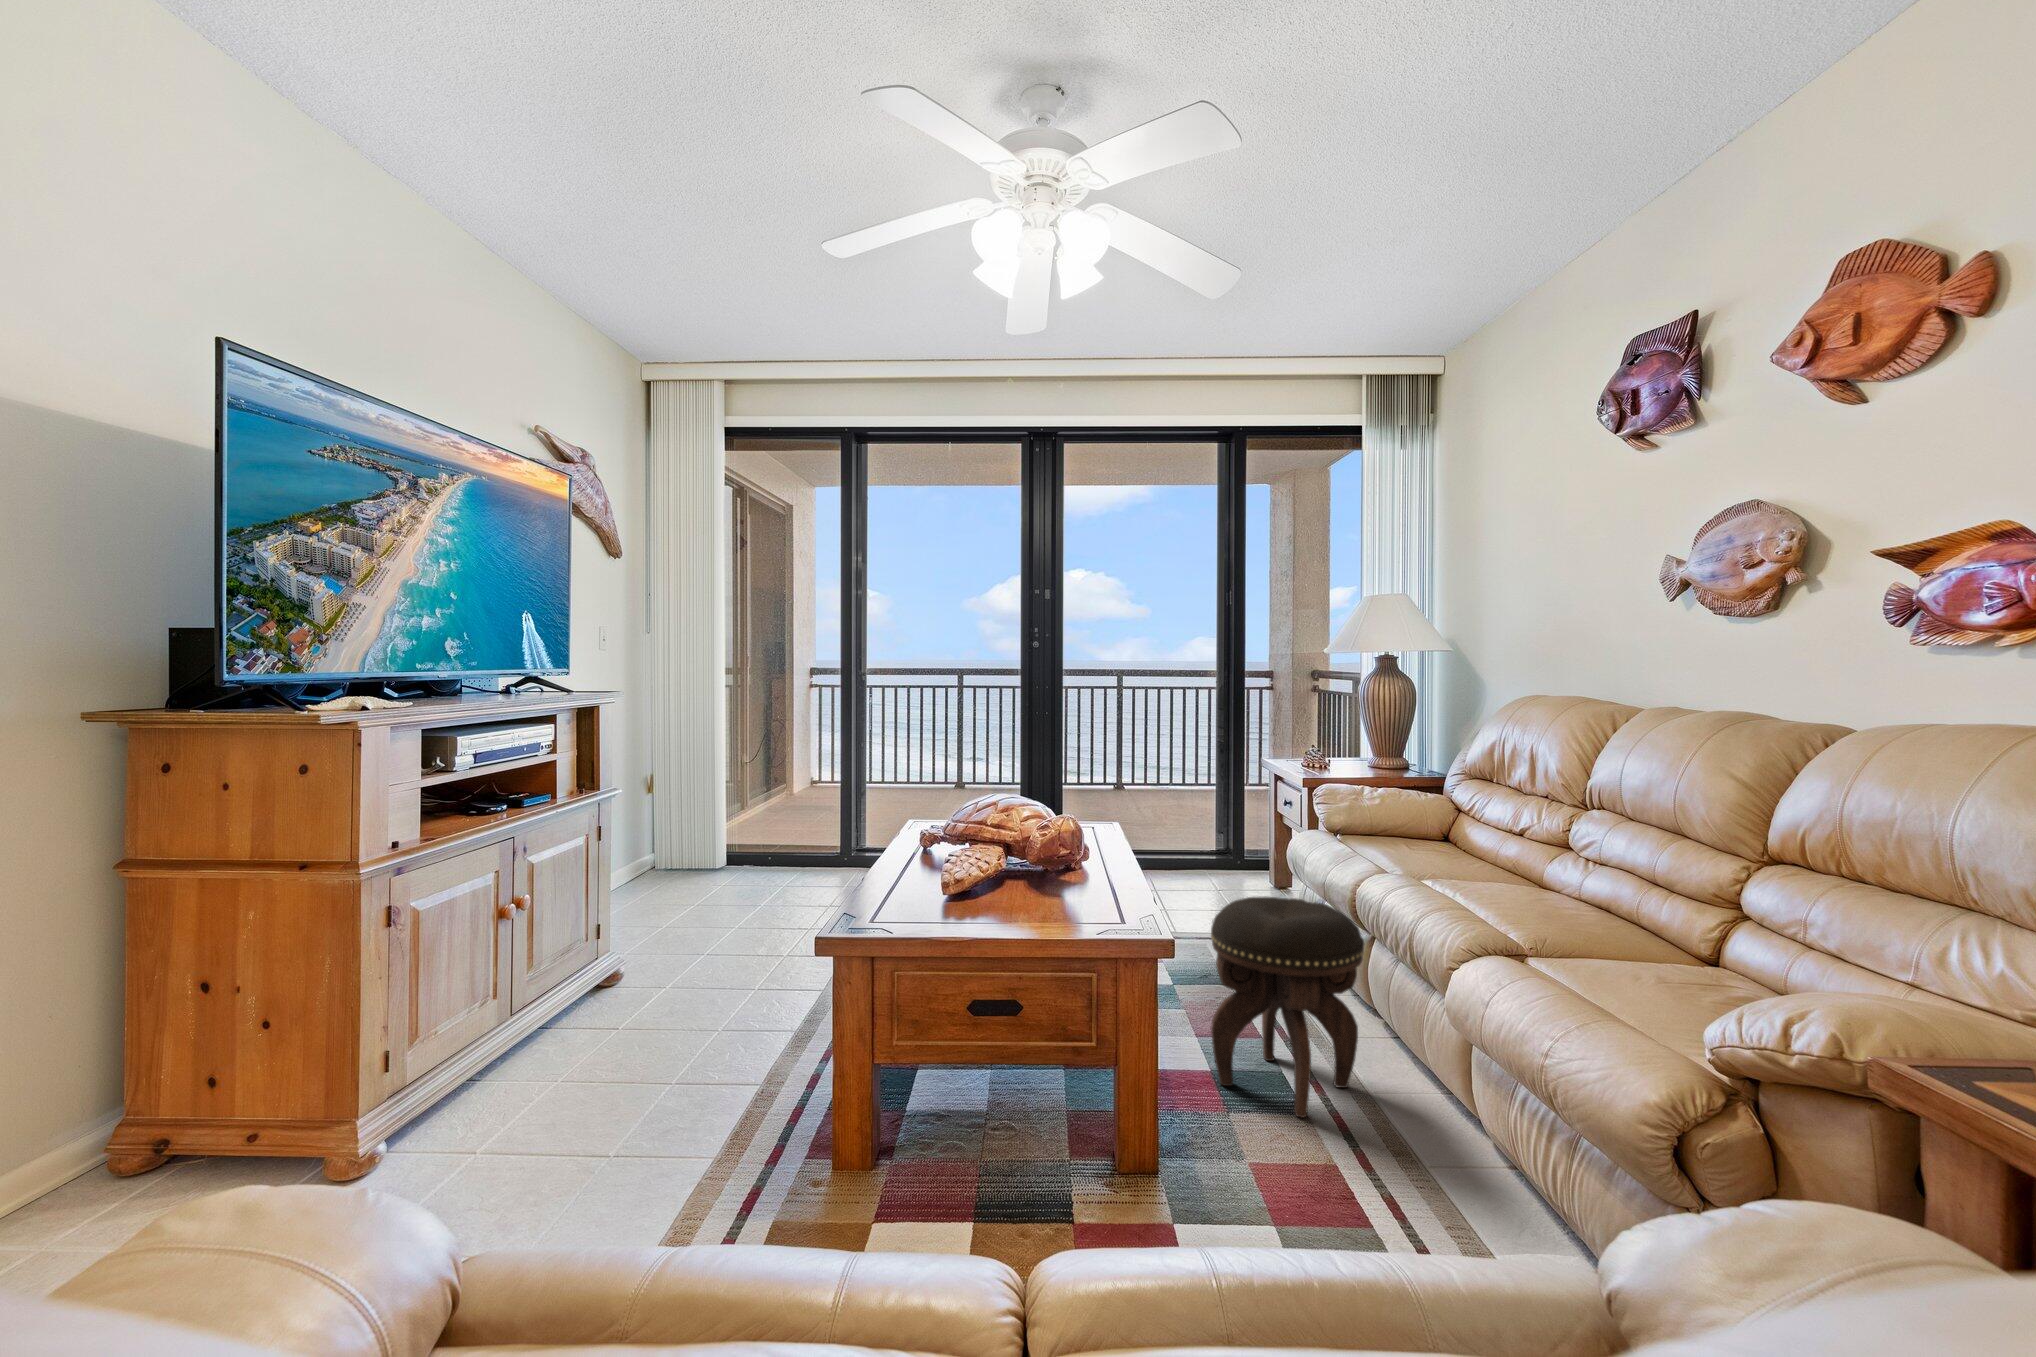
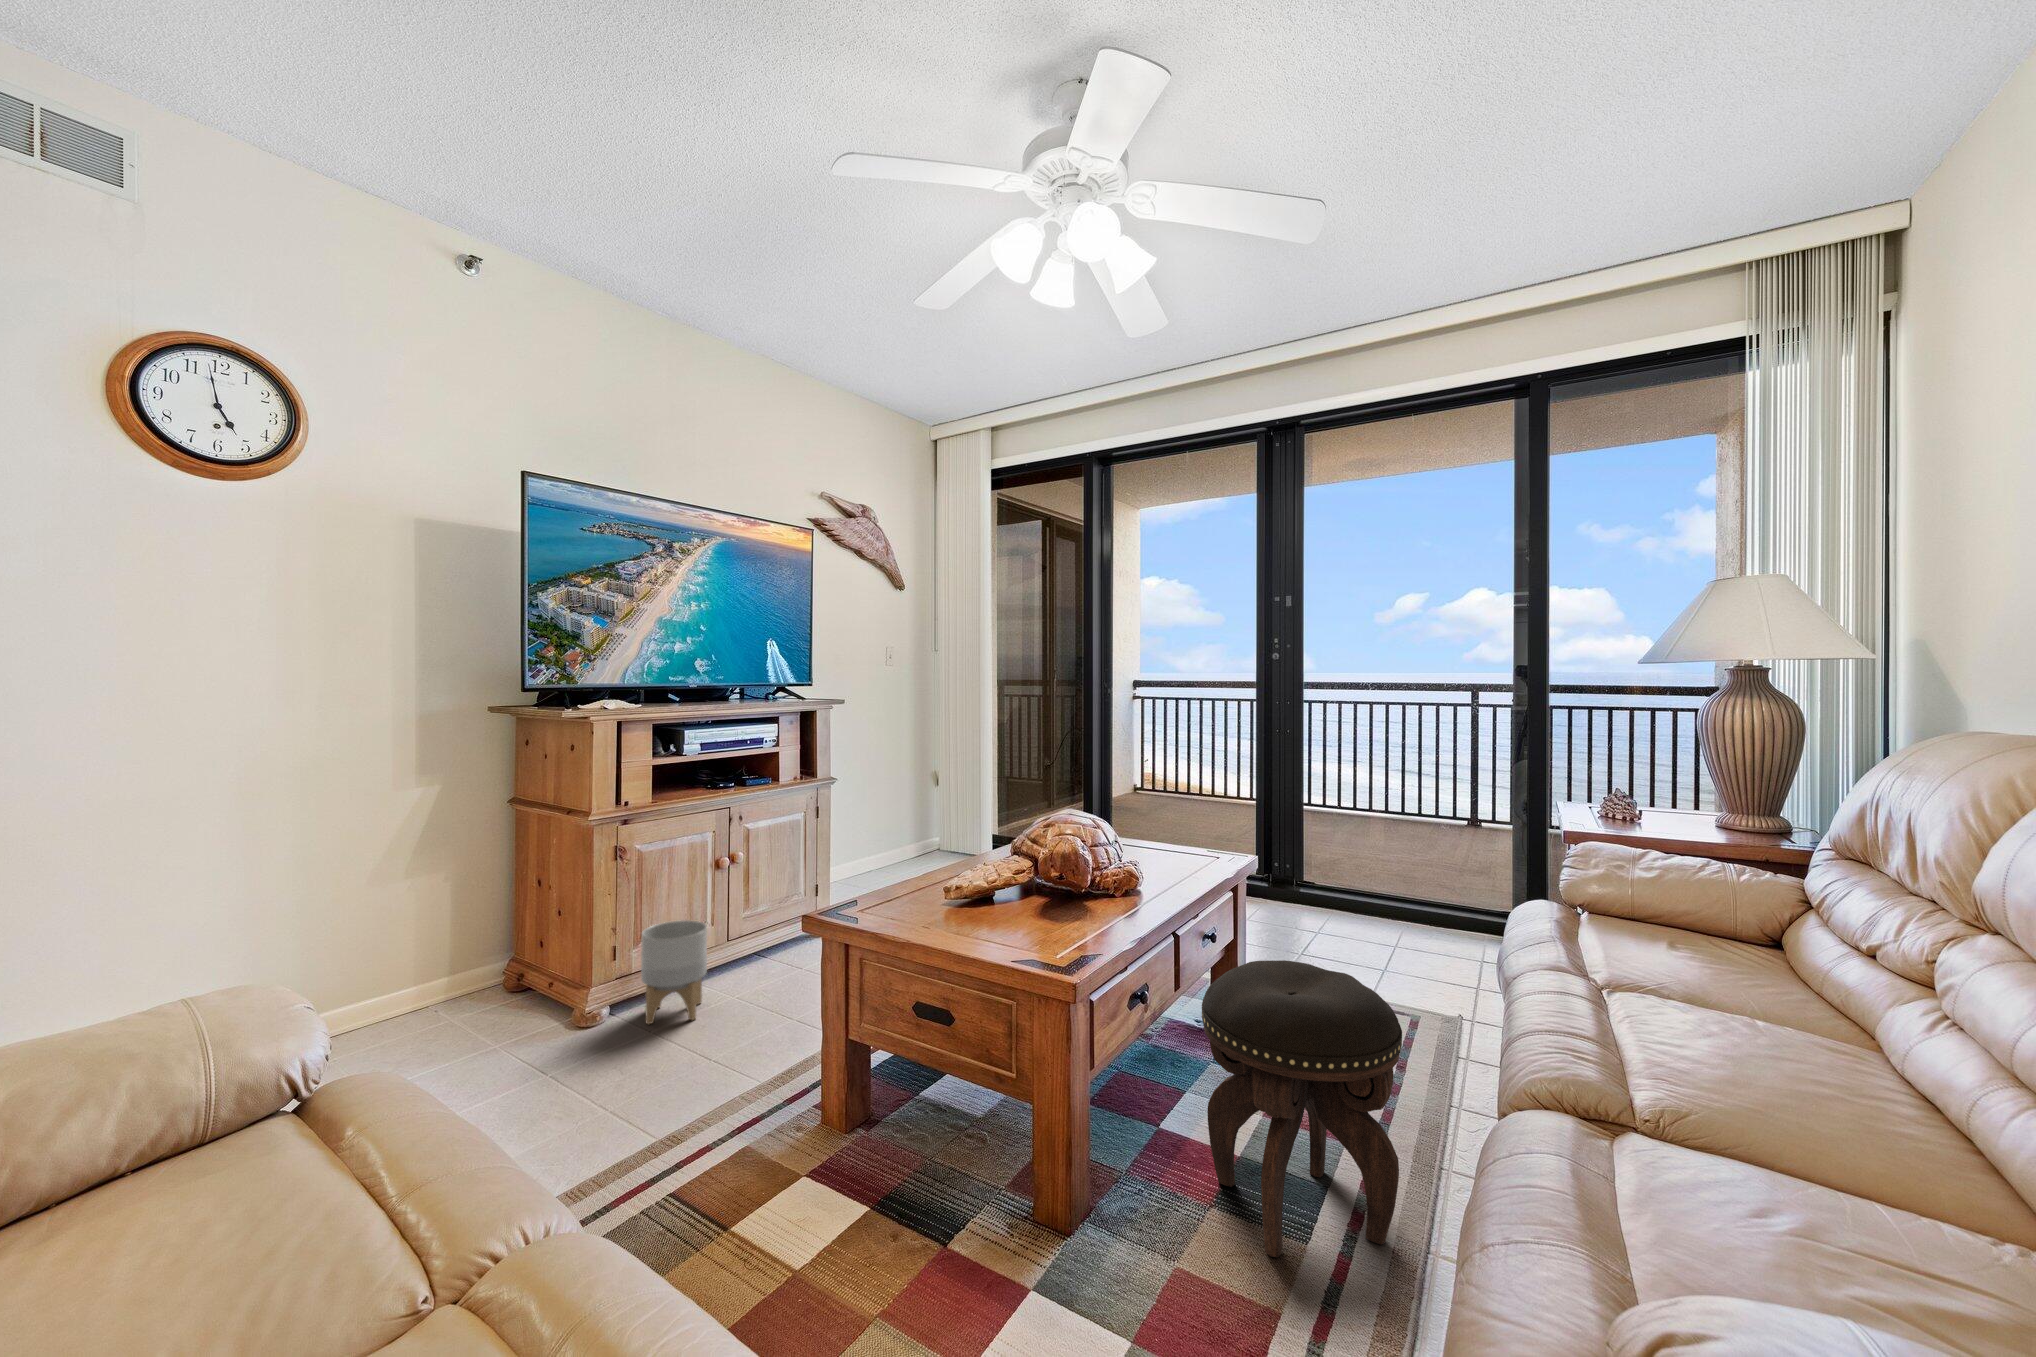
planter: none [470,985,563,1131] -> present [641,920,707,1024]

